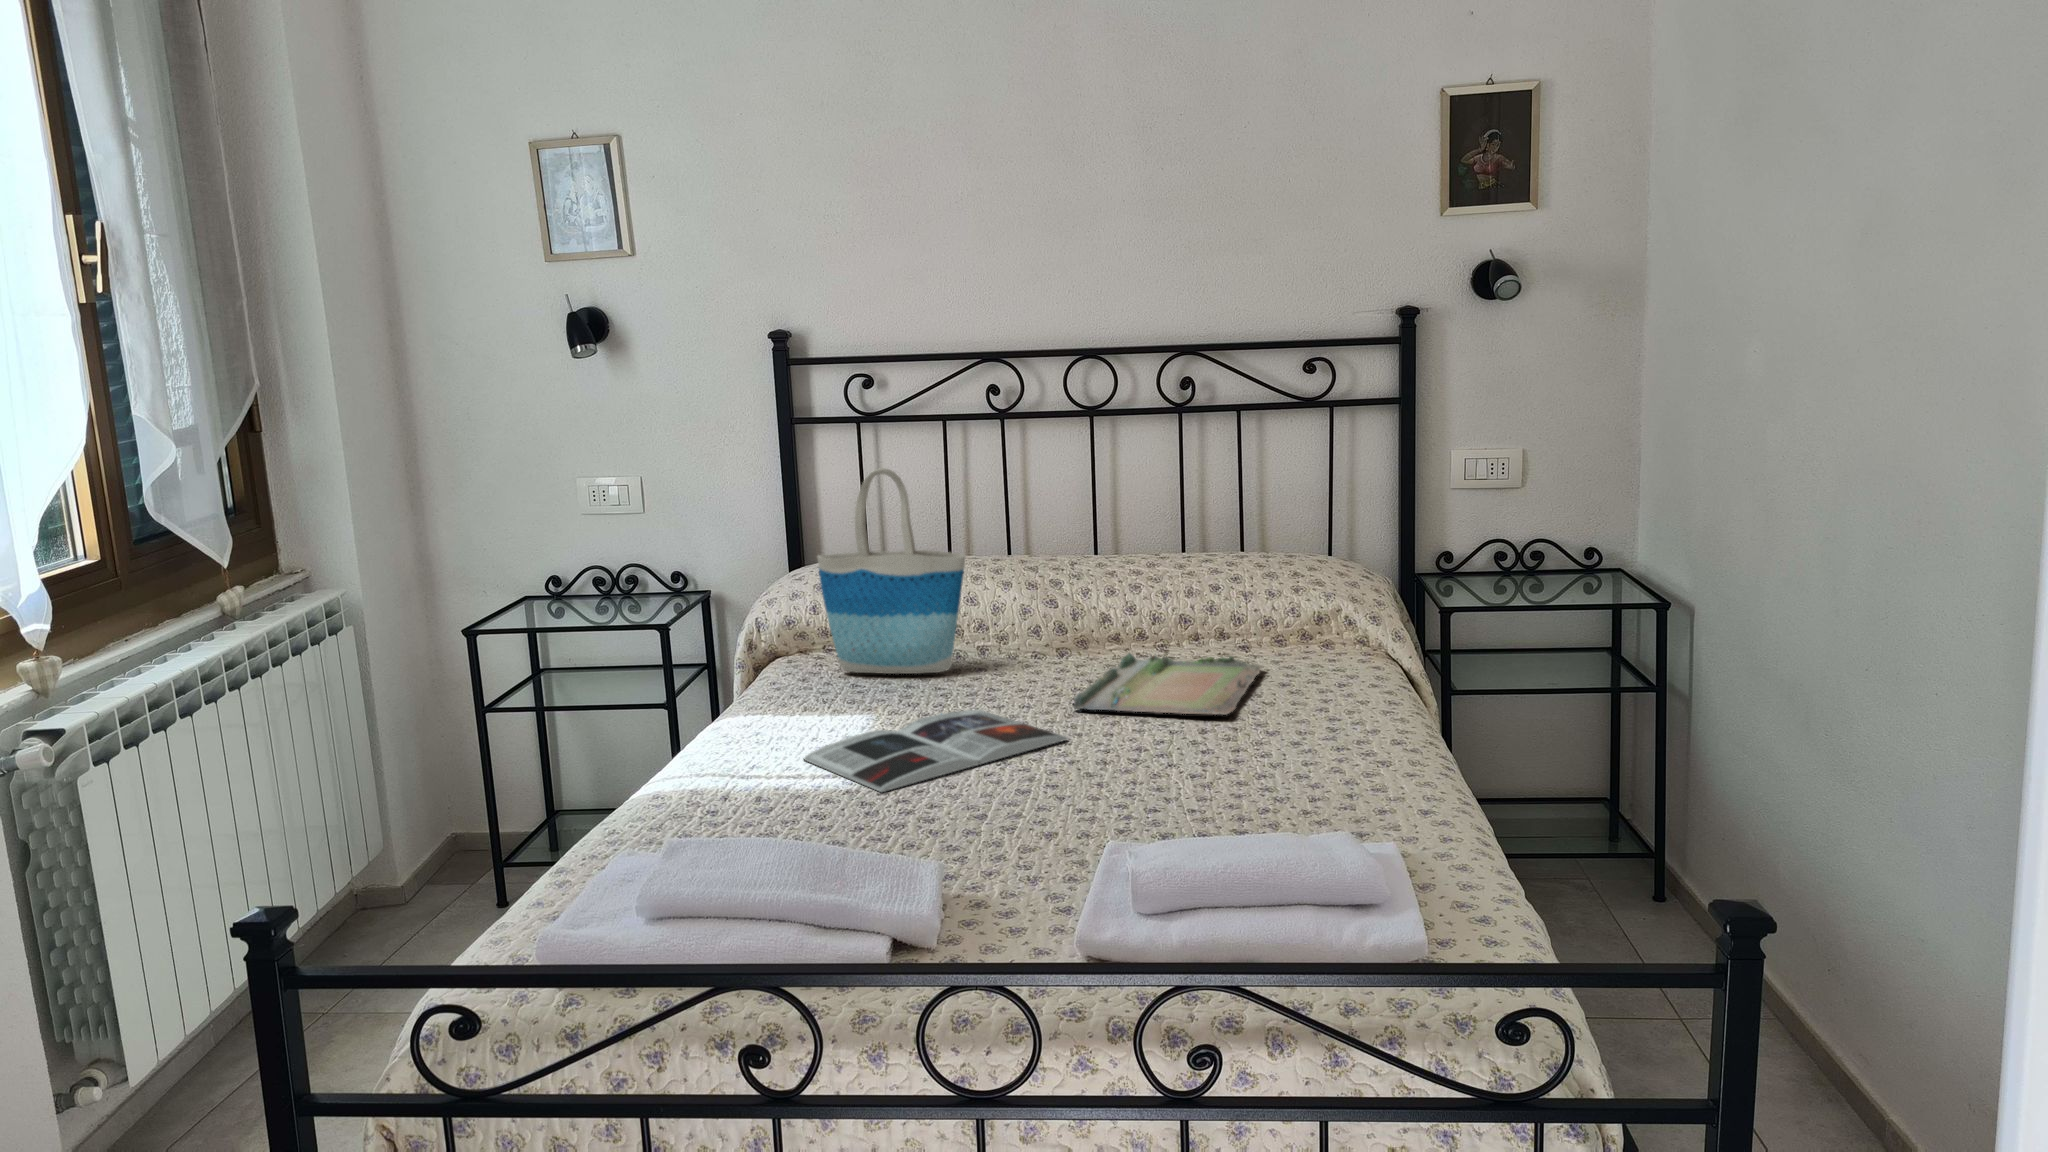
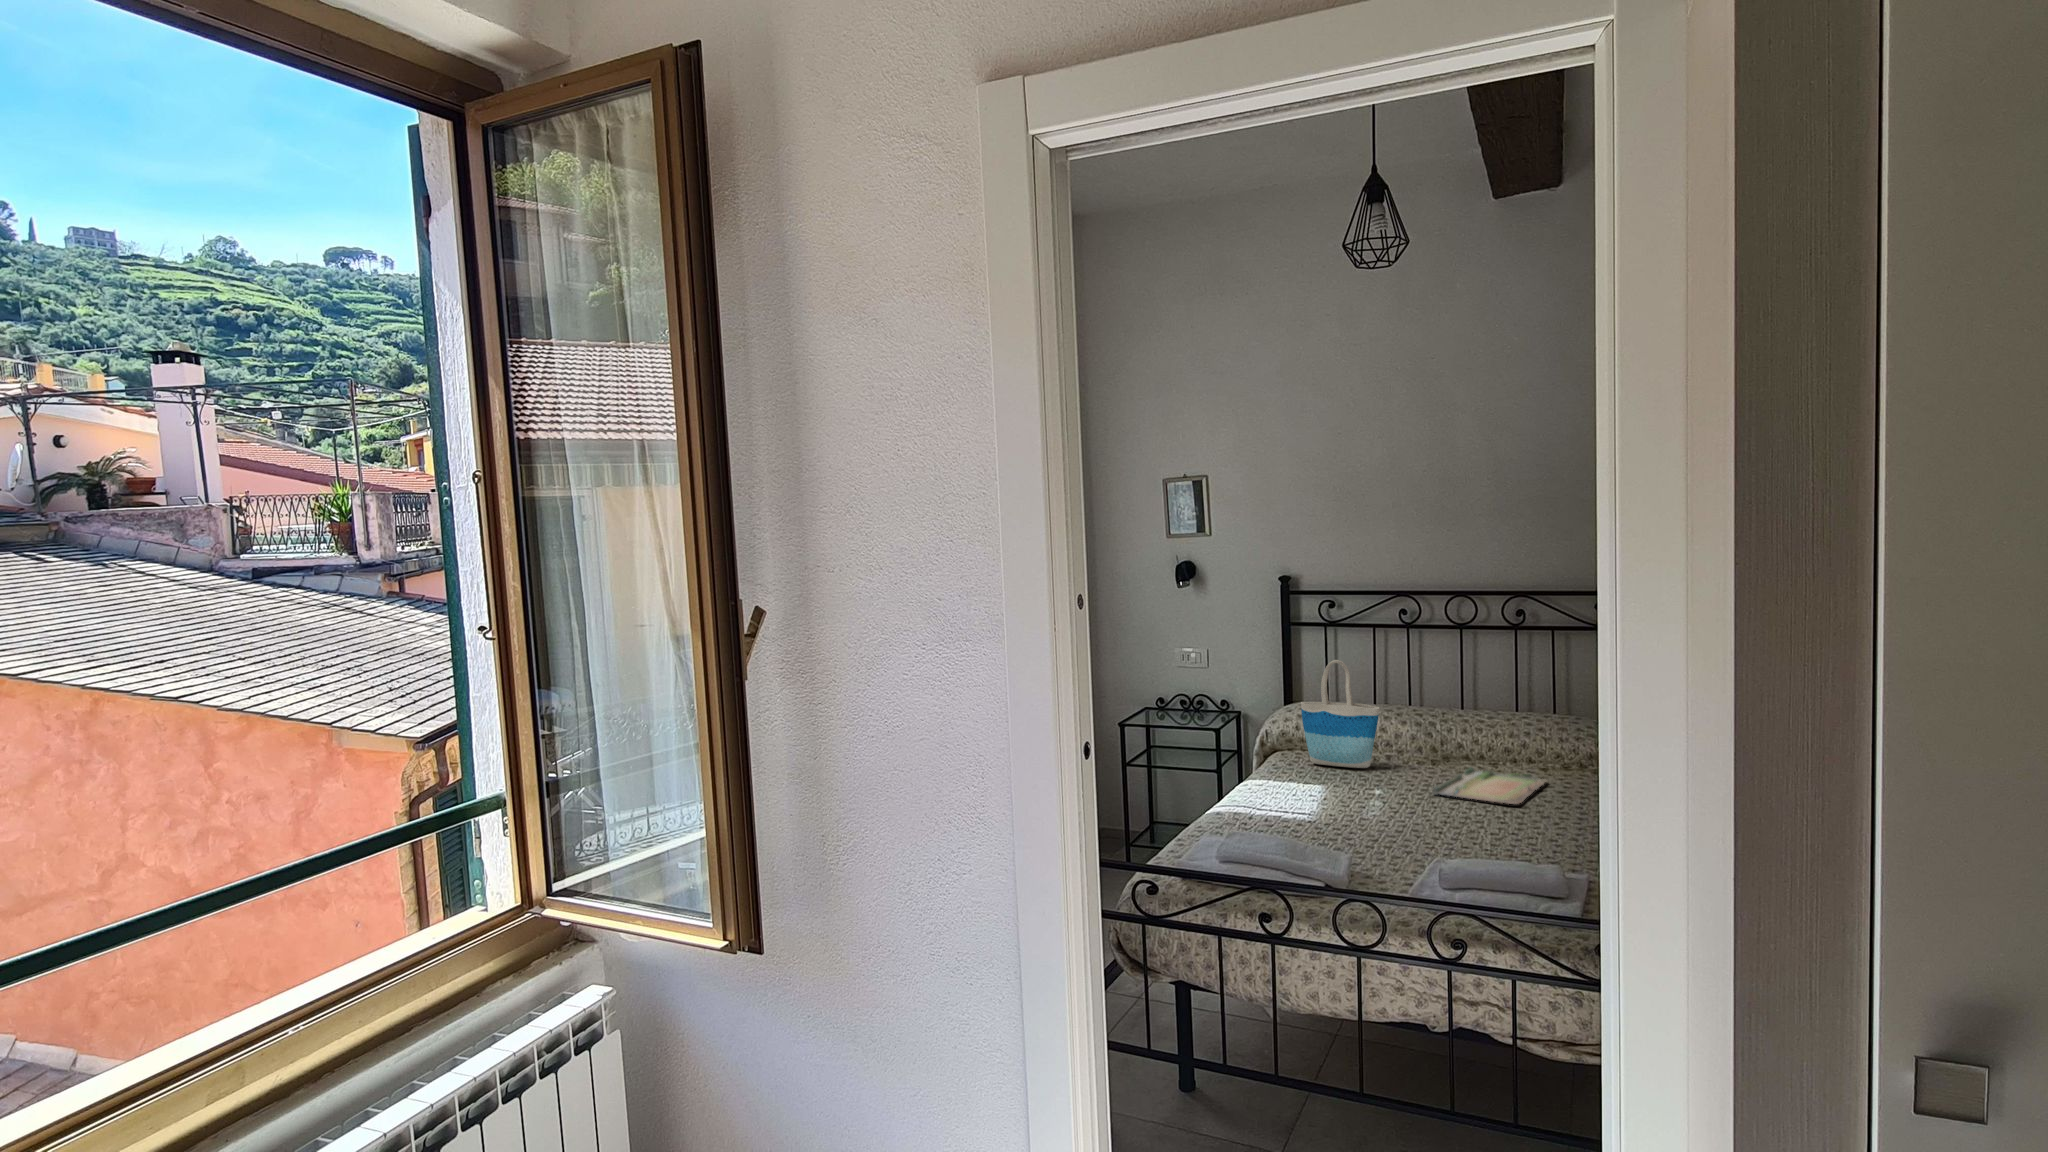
magazine: present [803,710,1068,792] -> none [1289,789,1427,824]

